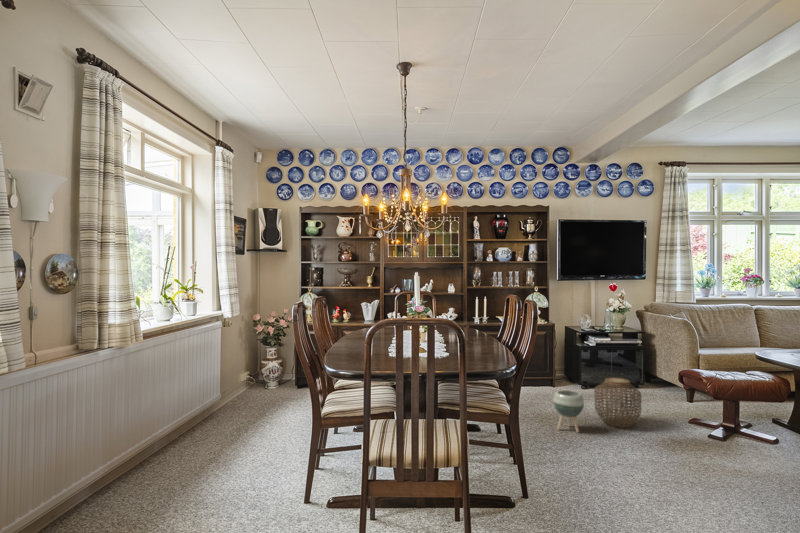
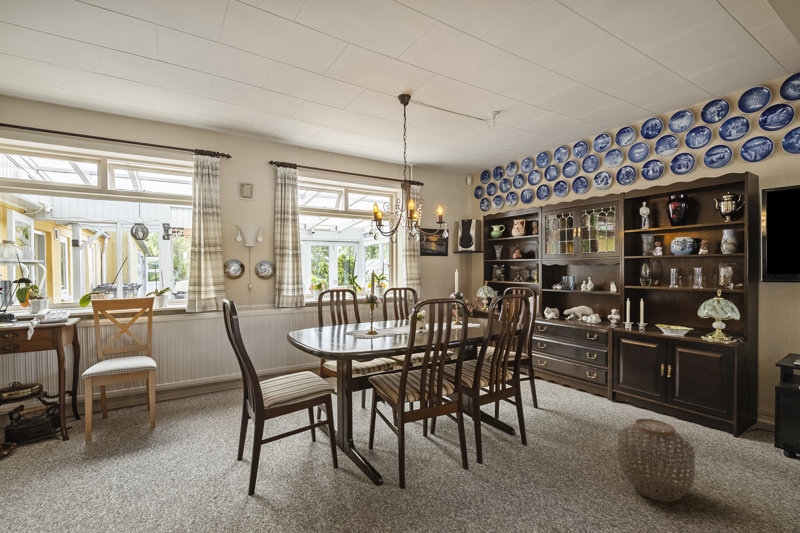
planter: present [553,390,584,433] -> none [547,410,586,468]

